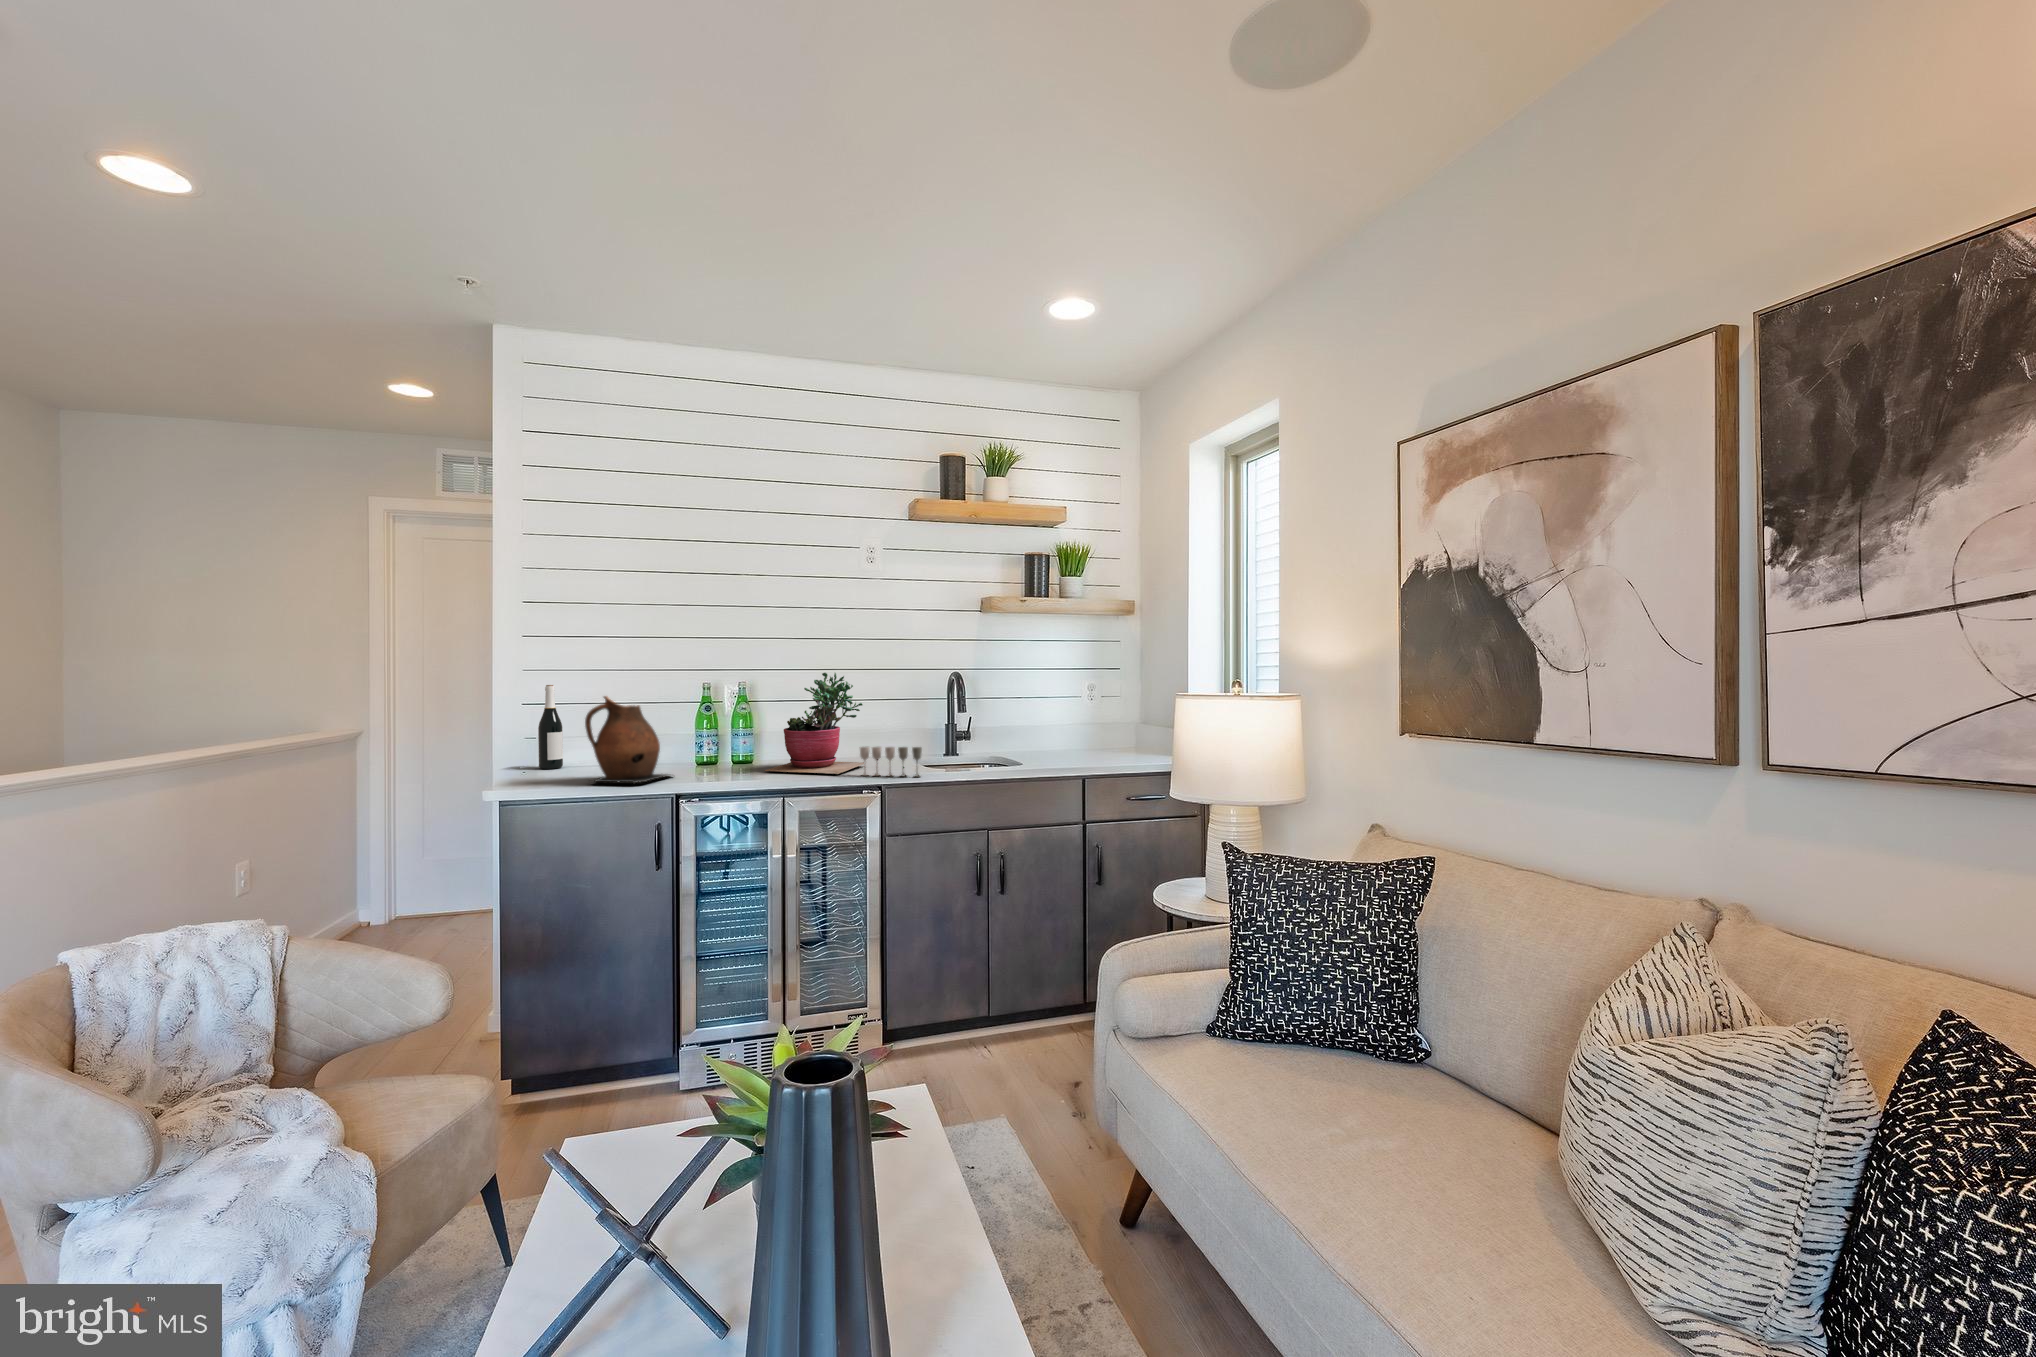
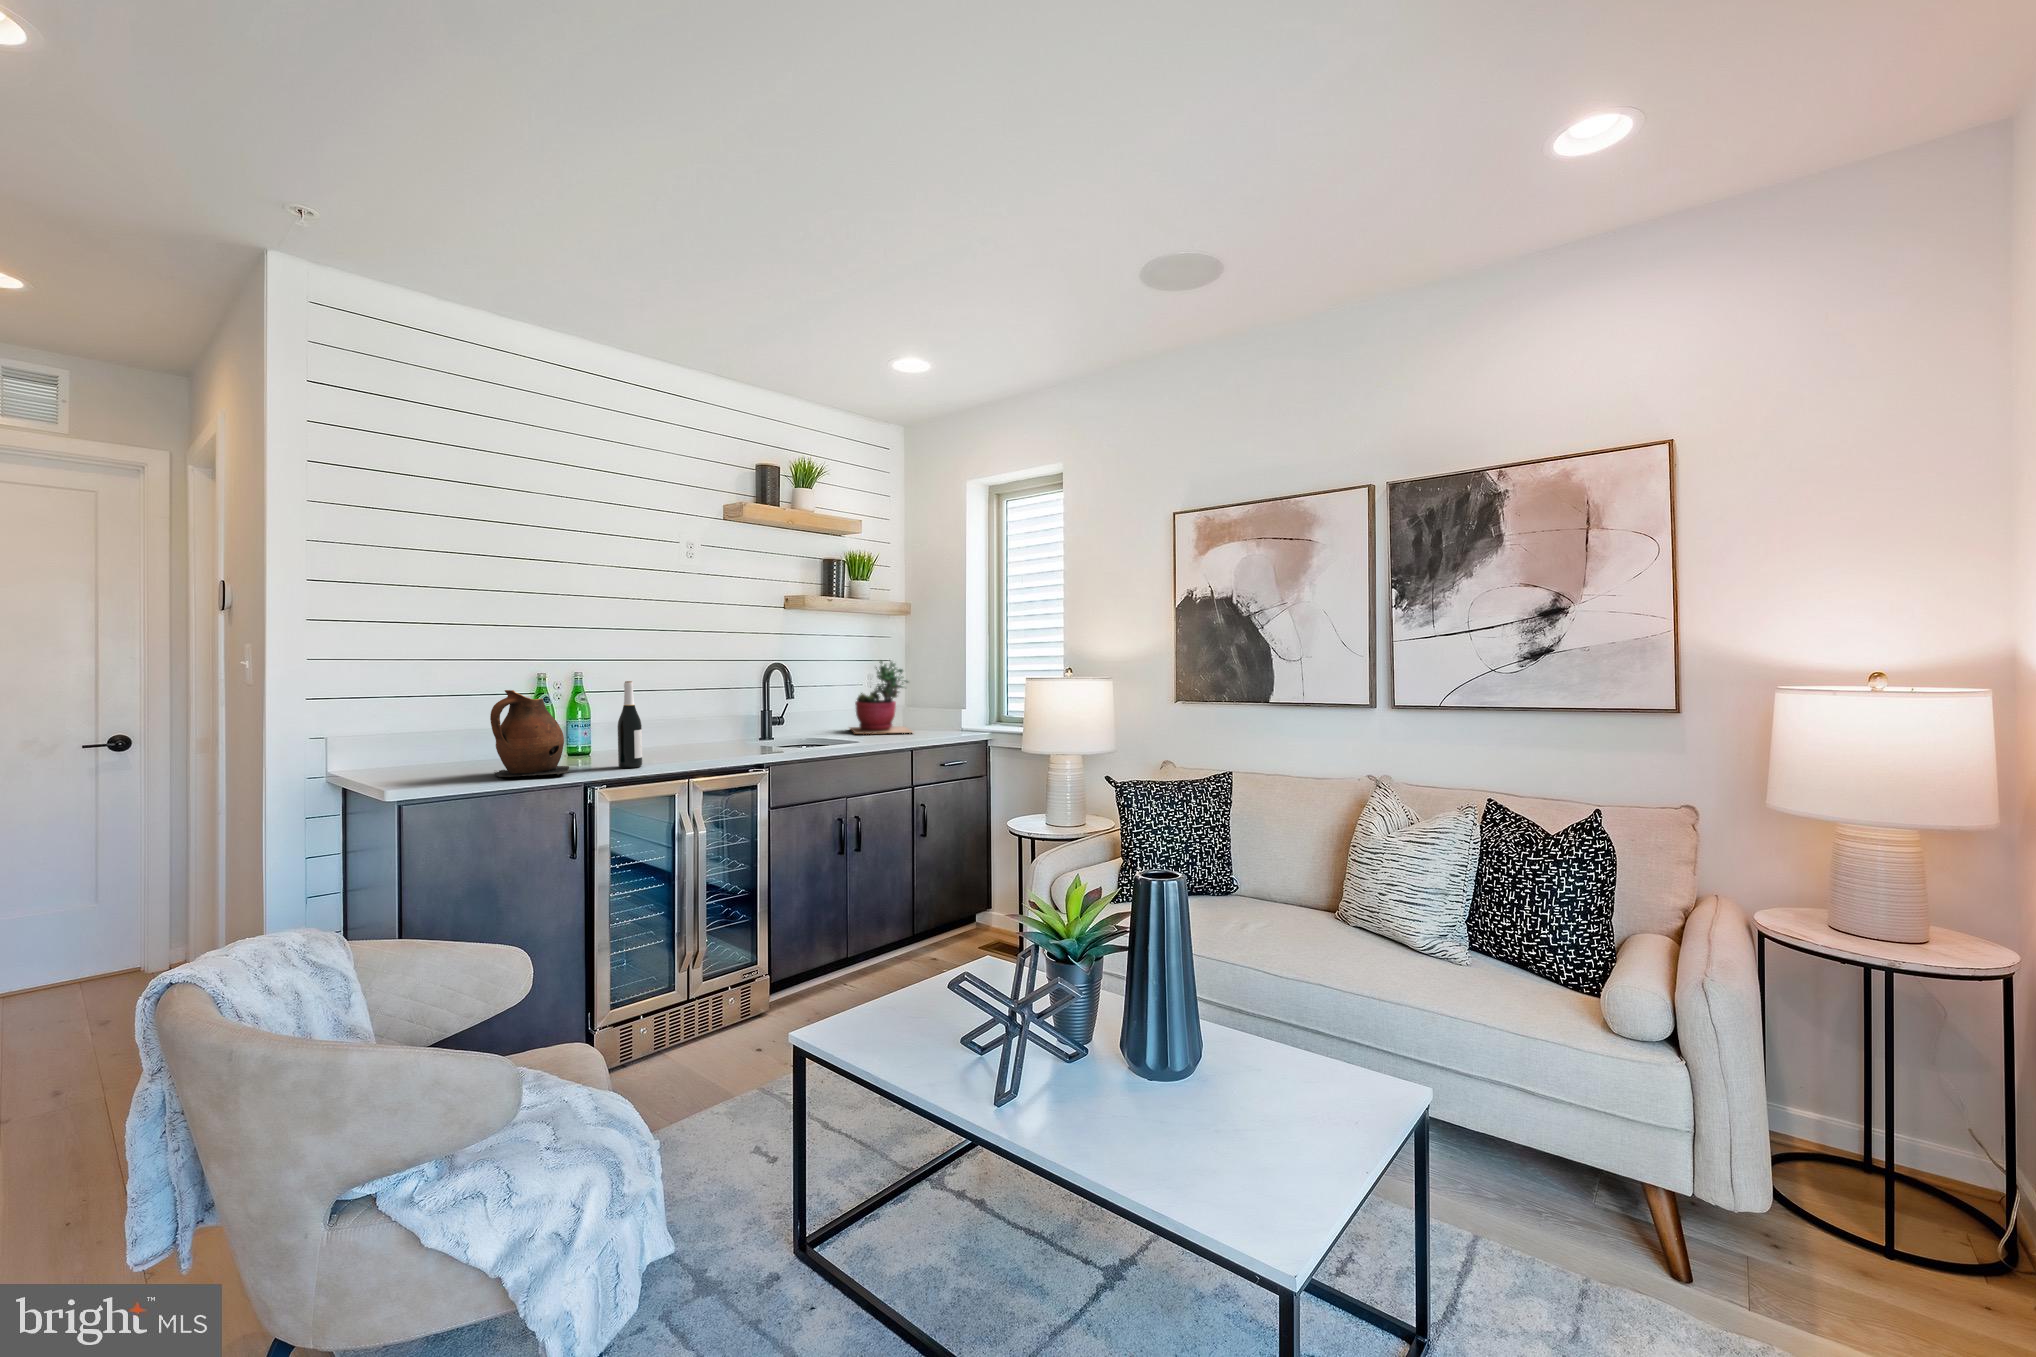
succulent plant: present [765,673,864,774] -> present [850,661,912,734]
wine bottle: present [538,685,563,769] -> present [617,681,642,768]
wine glass: present [860,747,922,777] -> none [744,728,802,756]

